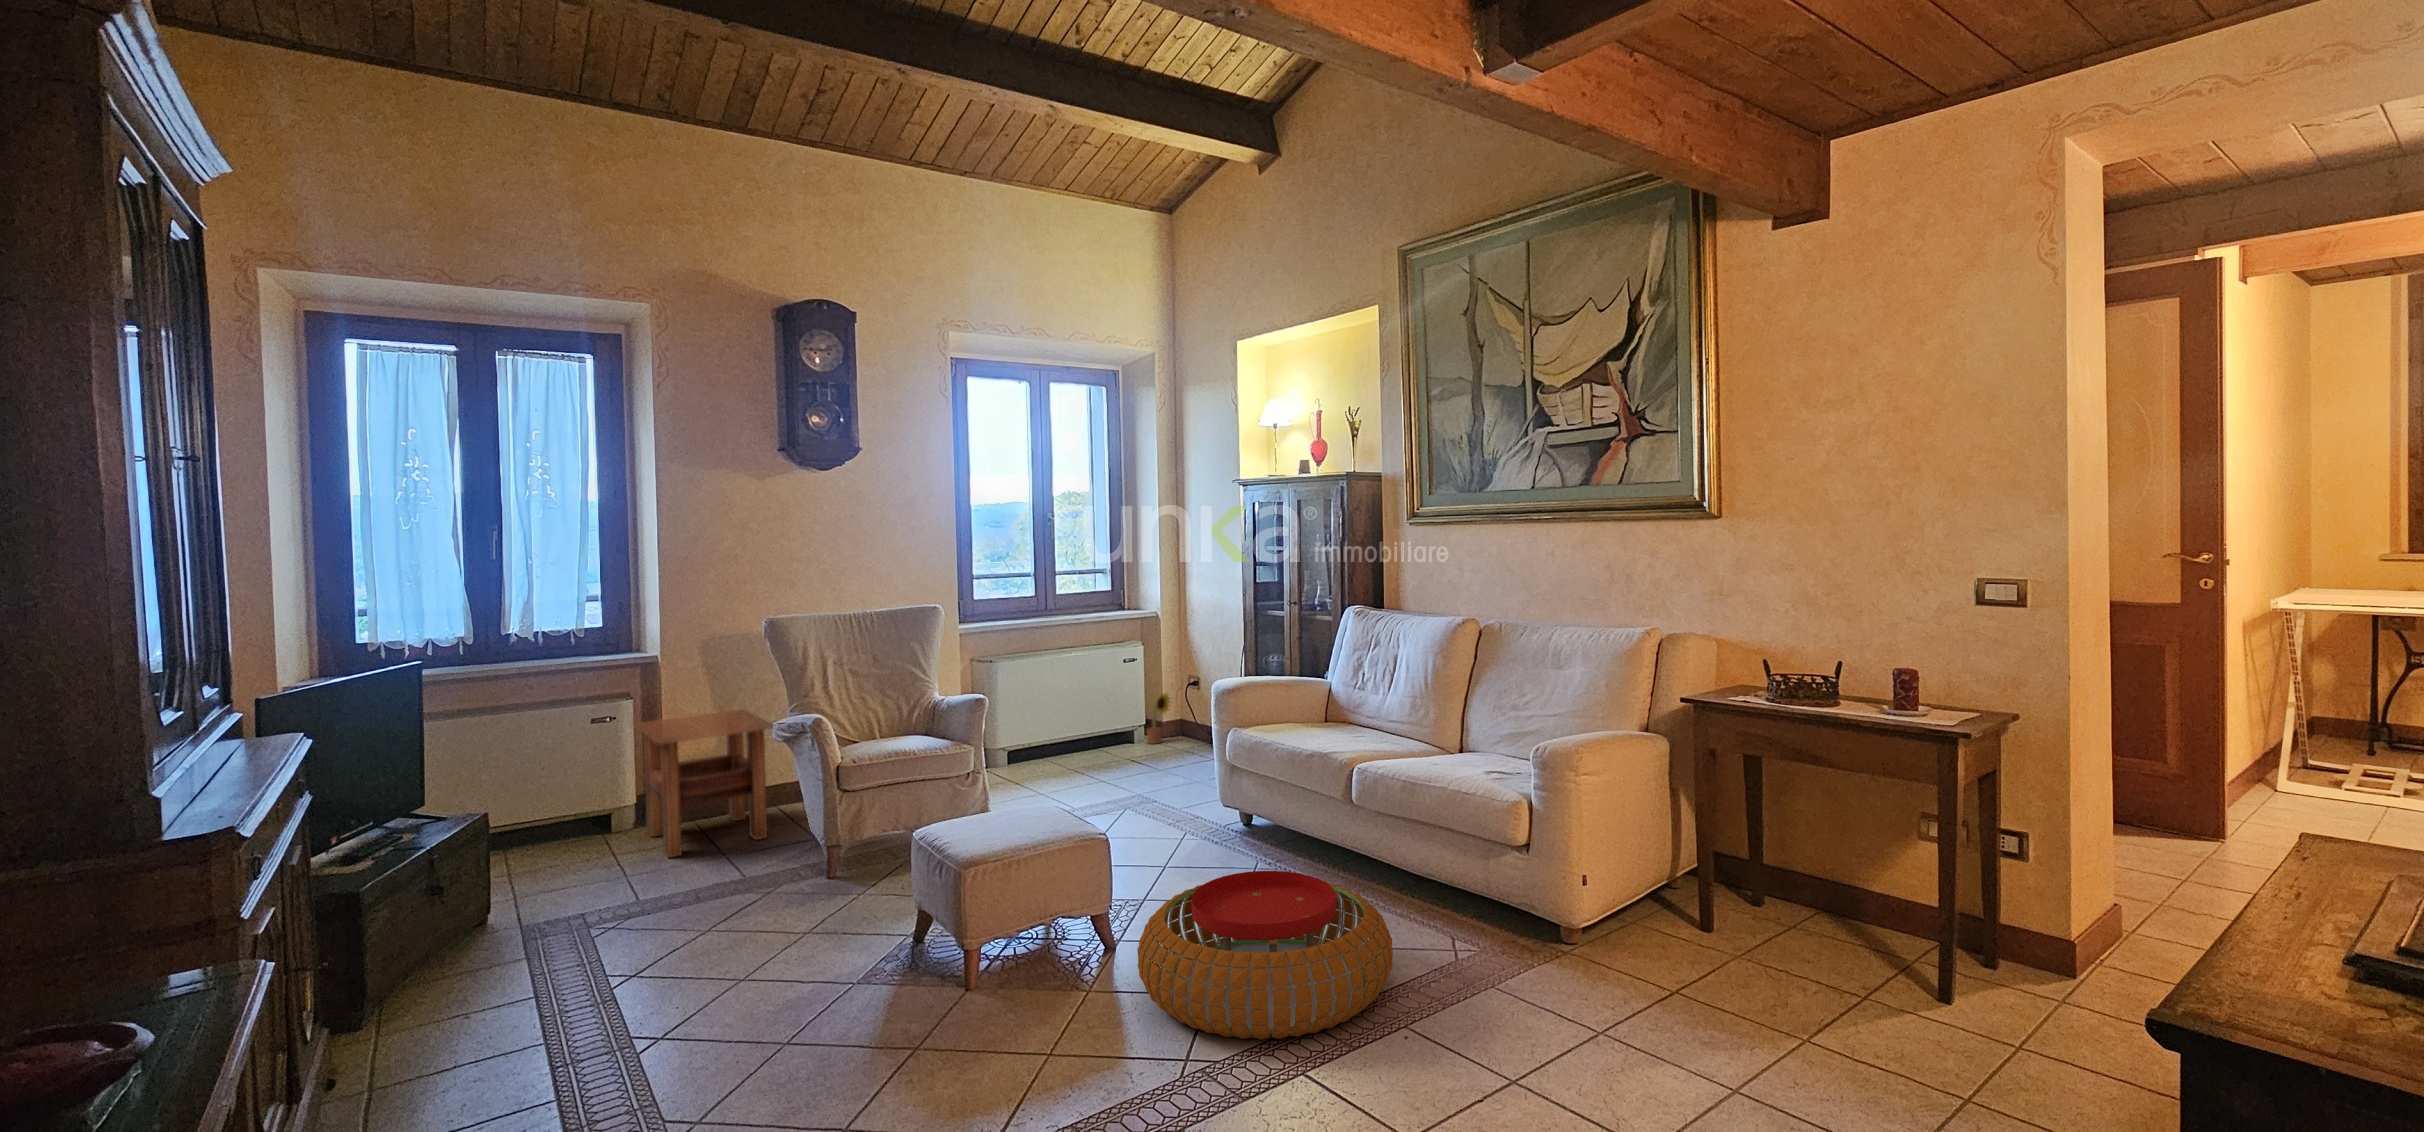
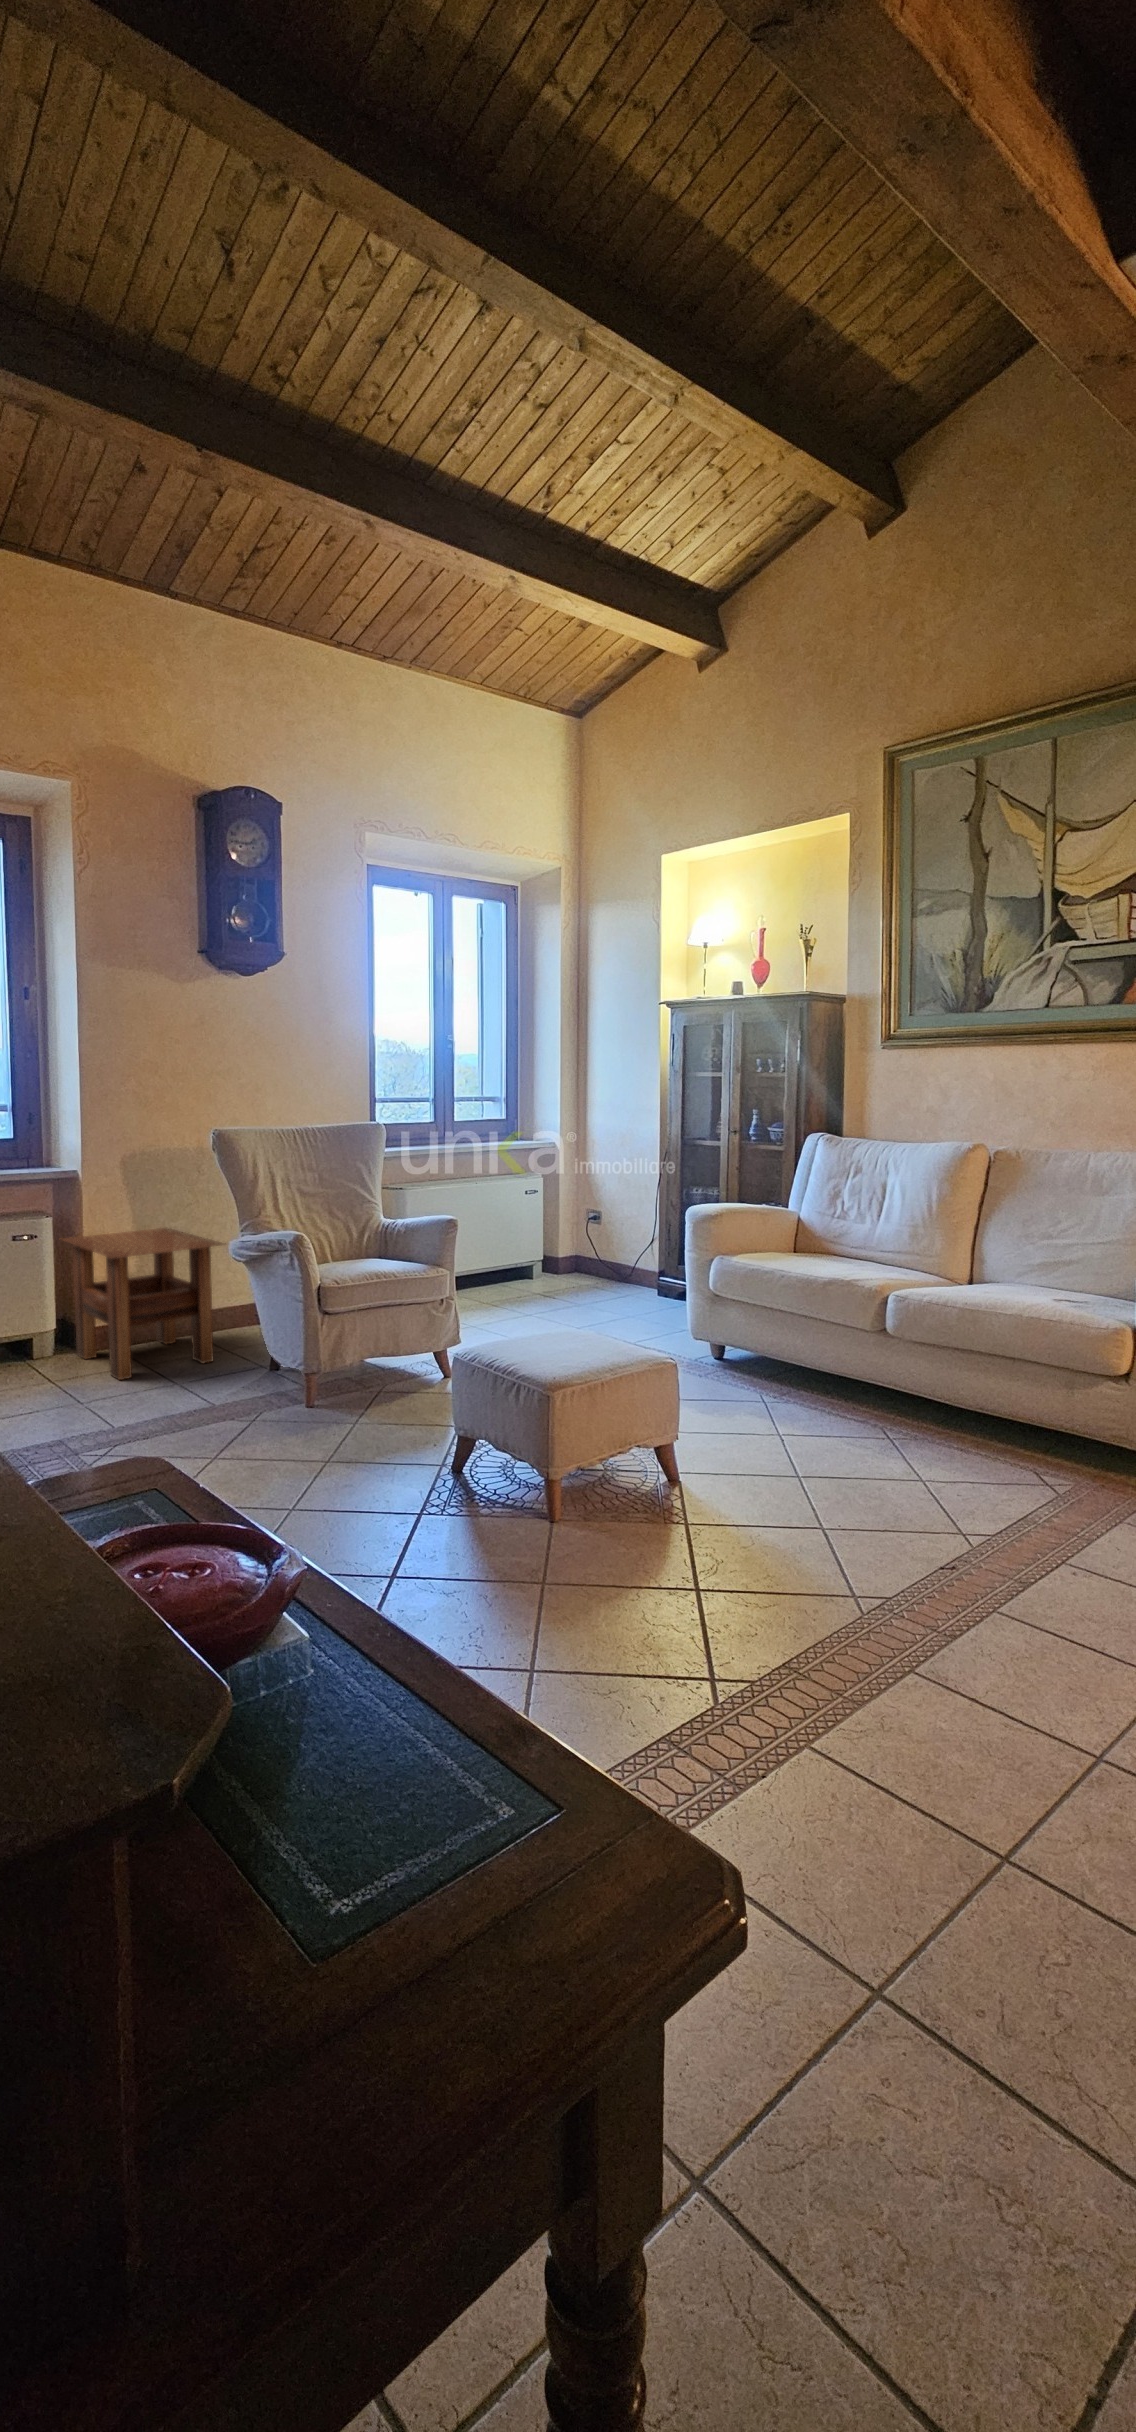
decorative plant: present [1147,694,1171,744] -> none [548,1222,576,1275]
pouf: present [1137,871,1393,1040] -> none [736,1394,1028,1570]

